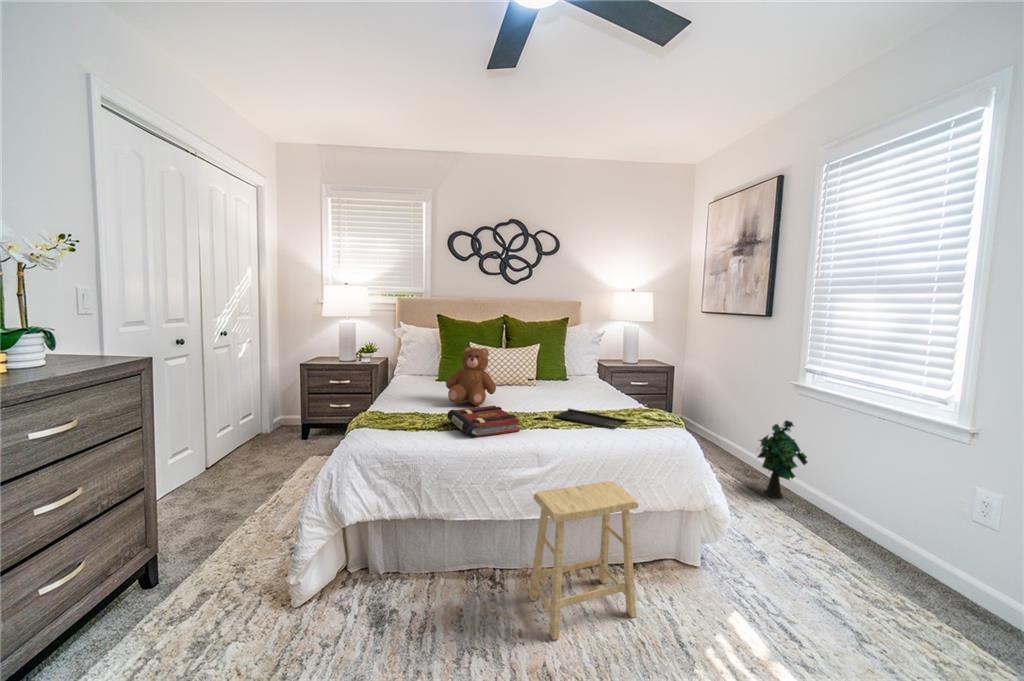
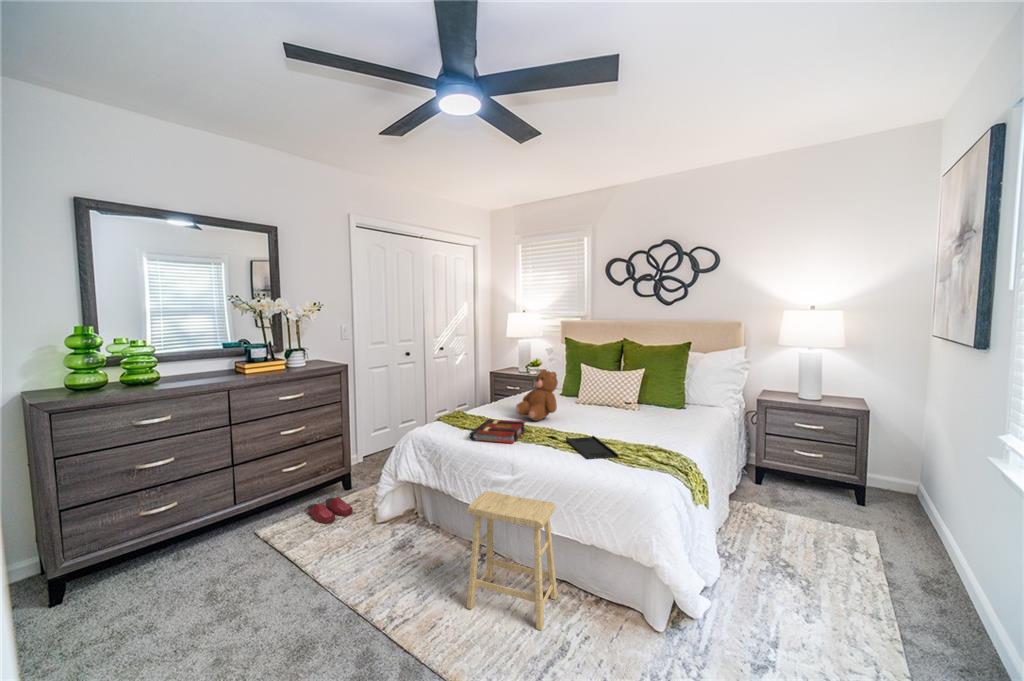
decorative plant: present [757,420,807,498] -> none [898,518,990,642]
slippers: none [102,600,219,662] -> present [308,497,353,523]

